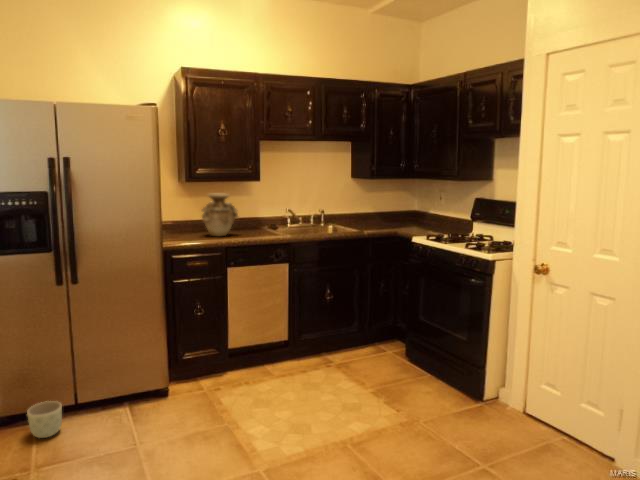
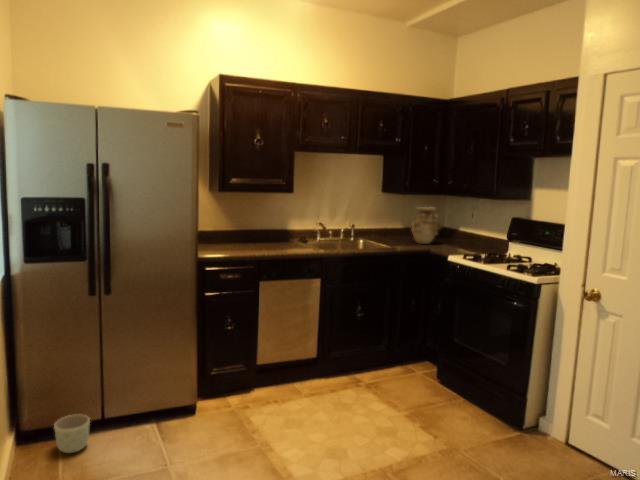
vase: present [202,194,238,236] -> present [412,207,441,244]

